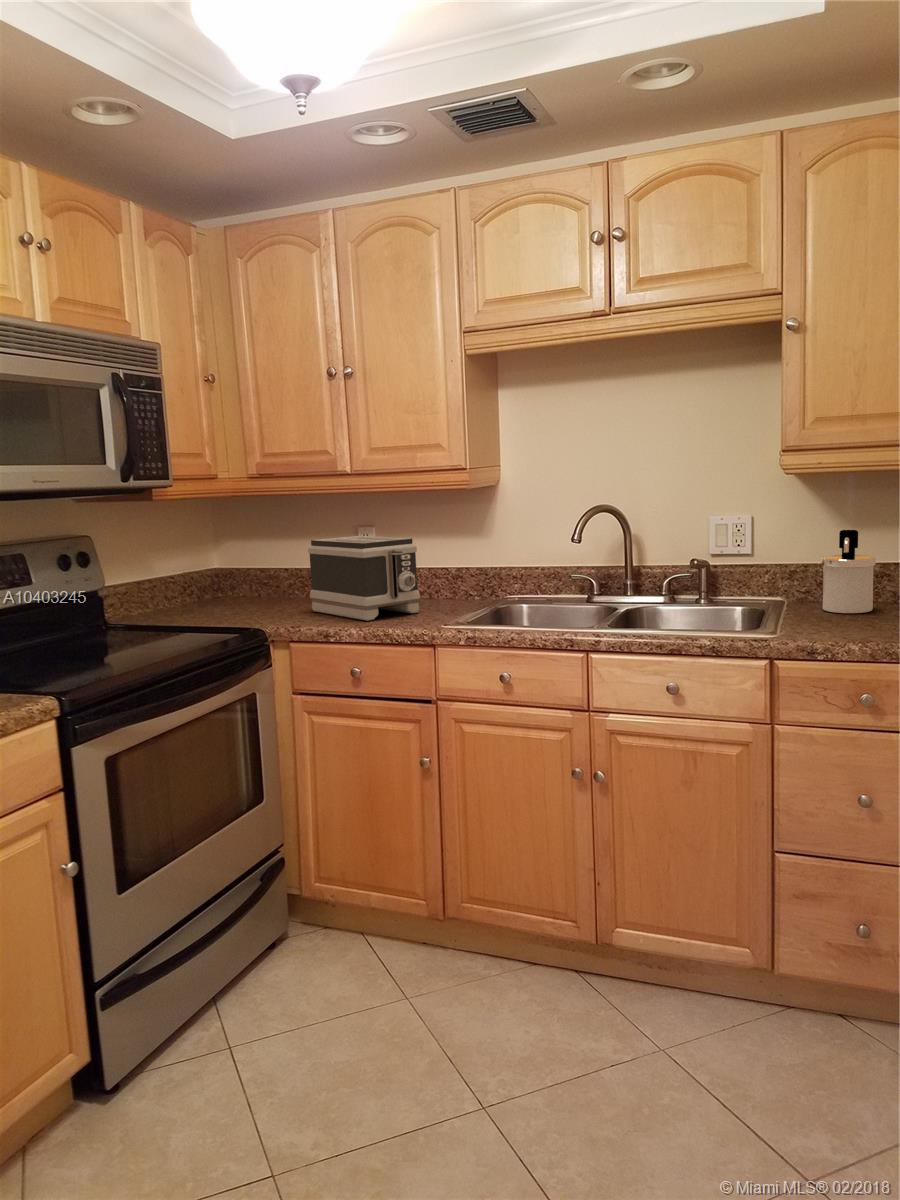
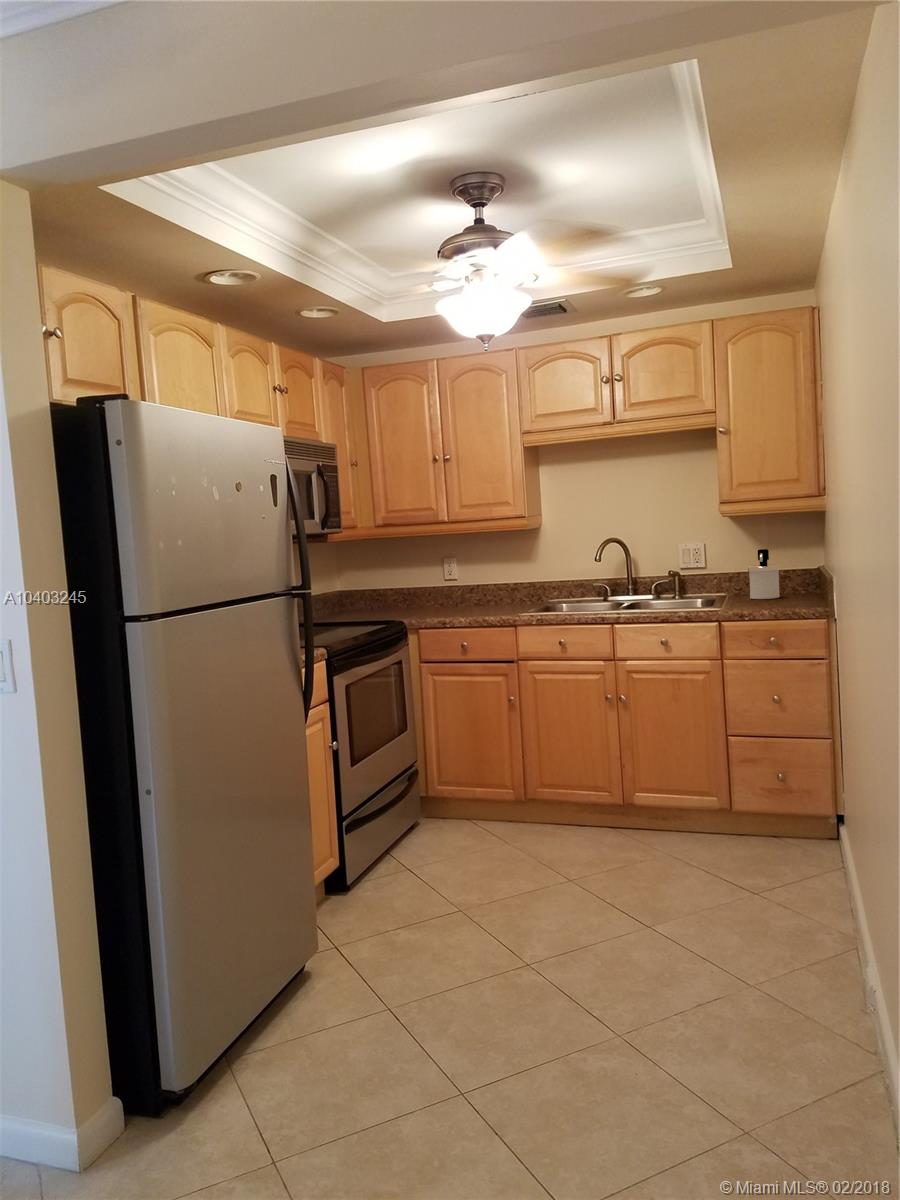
toaster: present [308,536,420,621] -> none [420,563,497,615]

